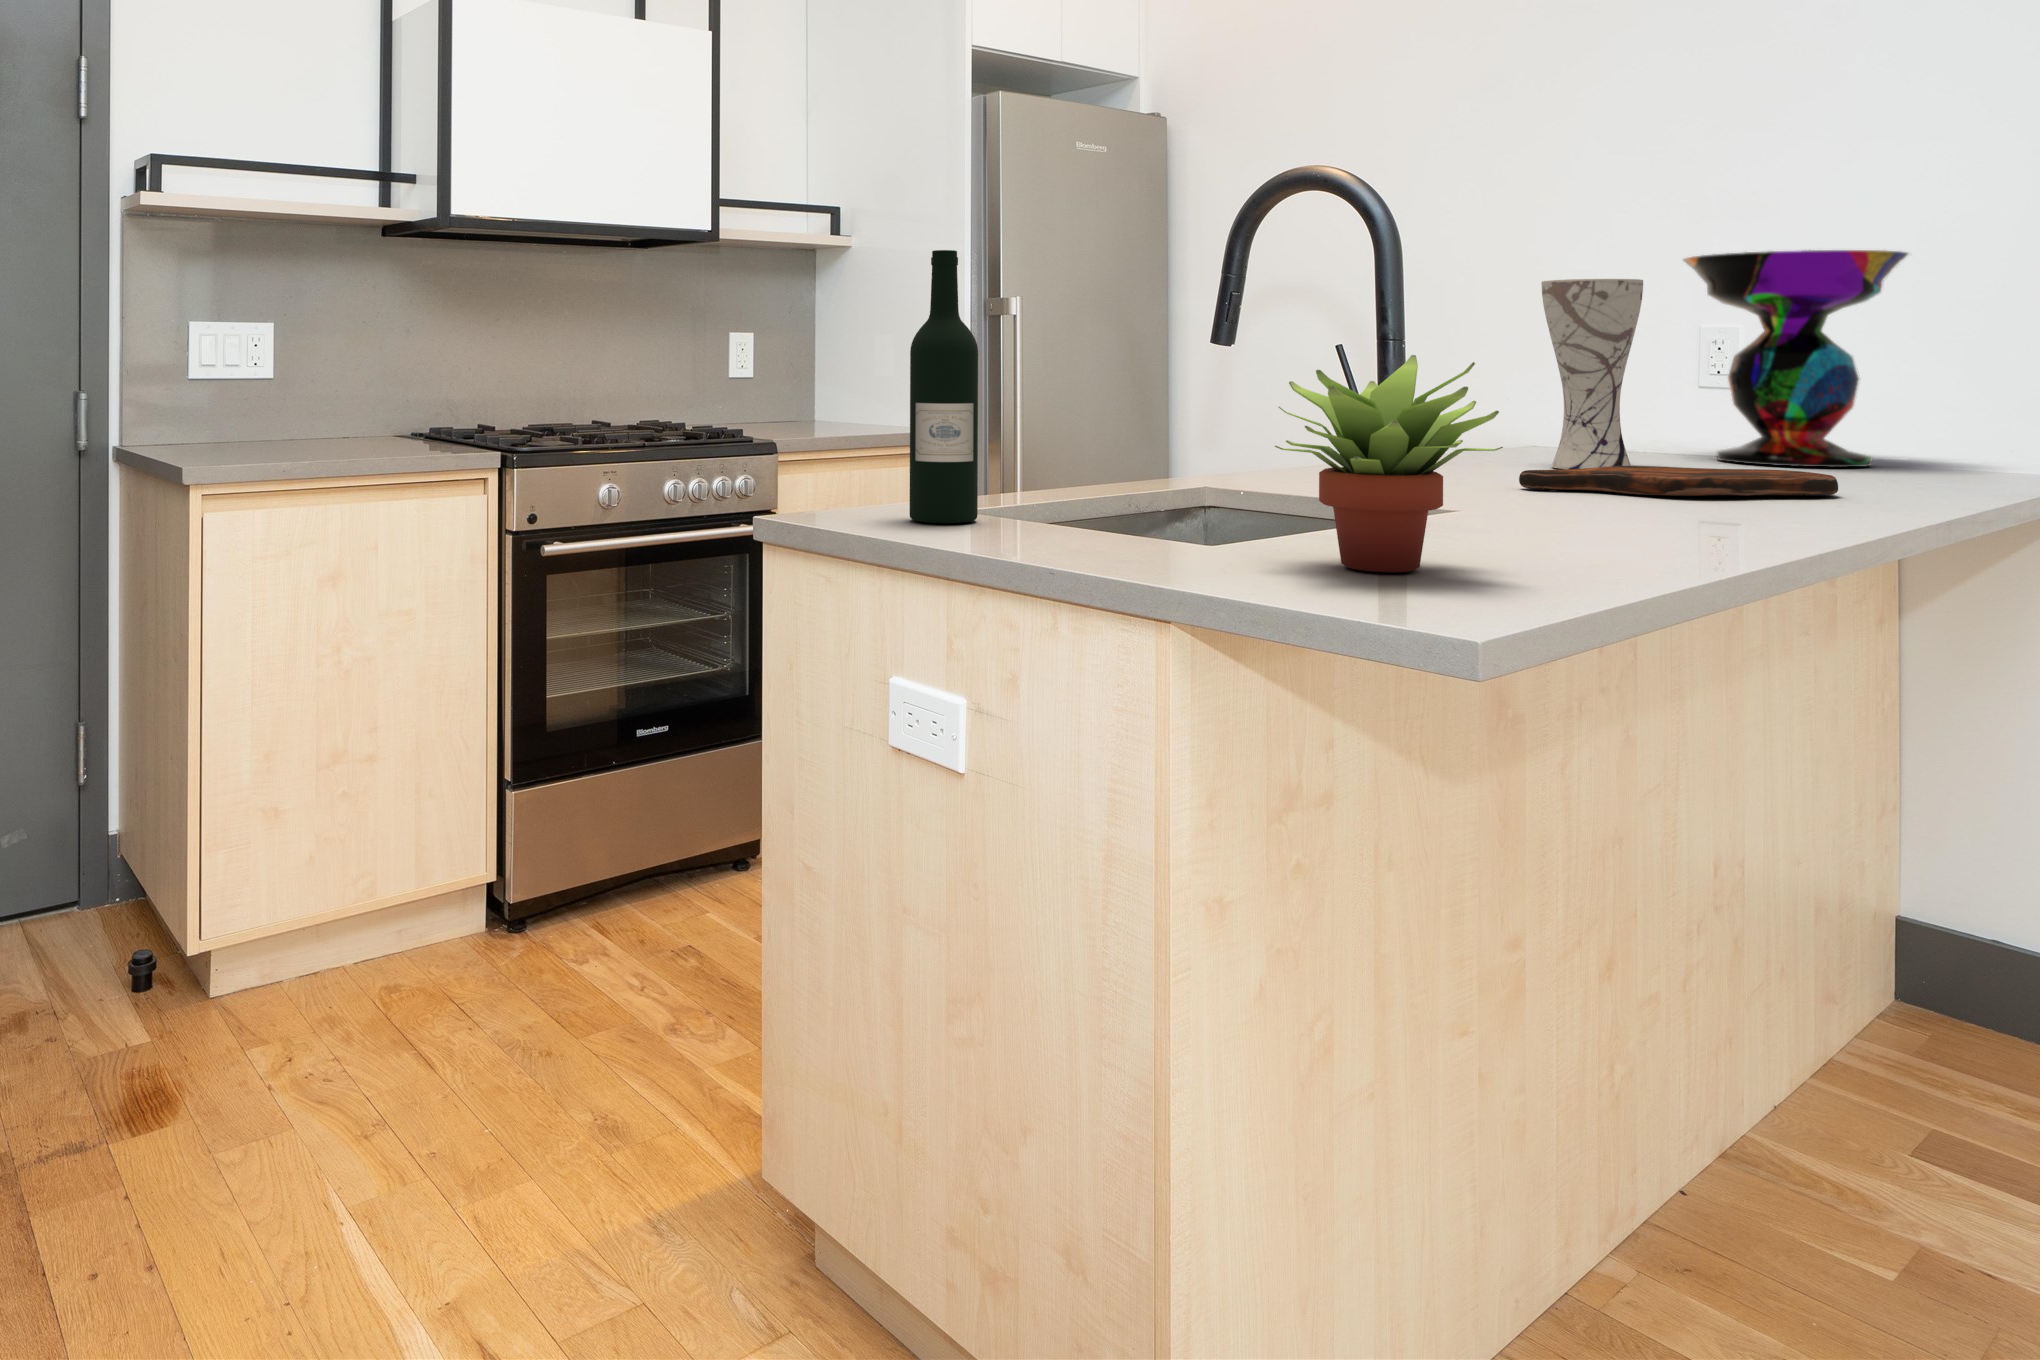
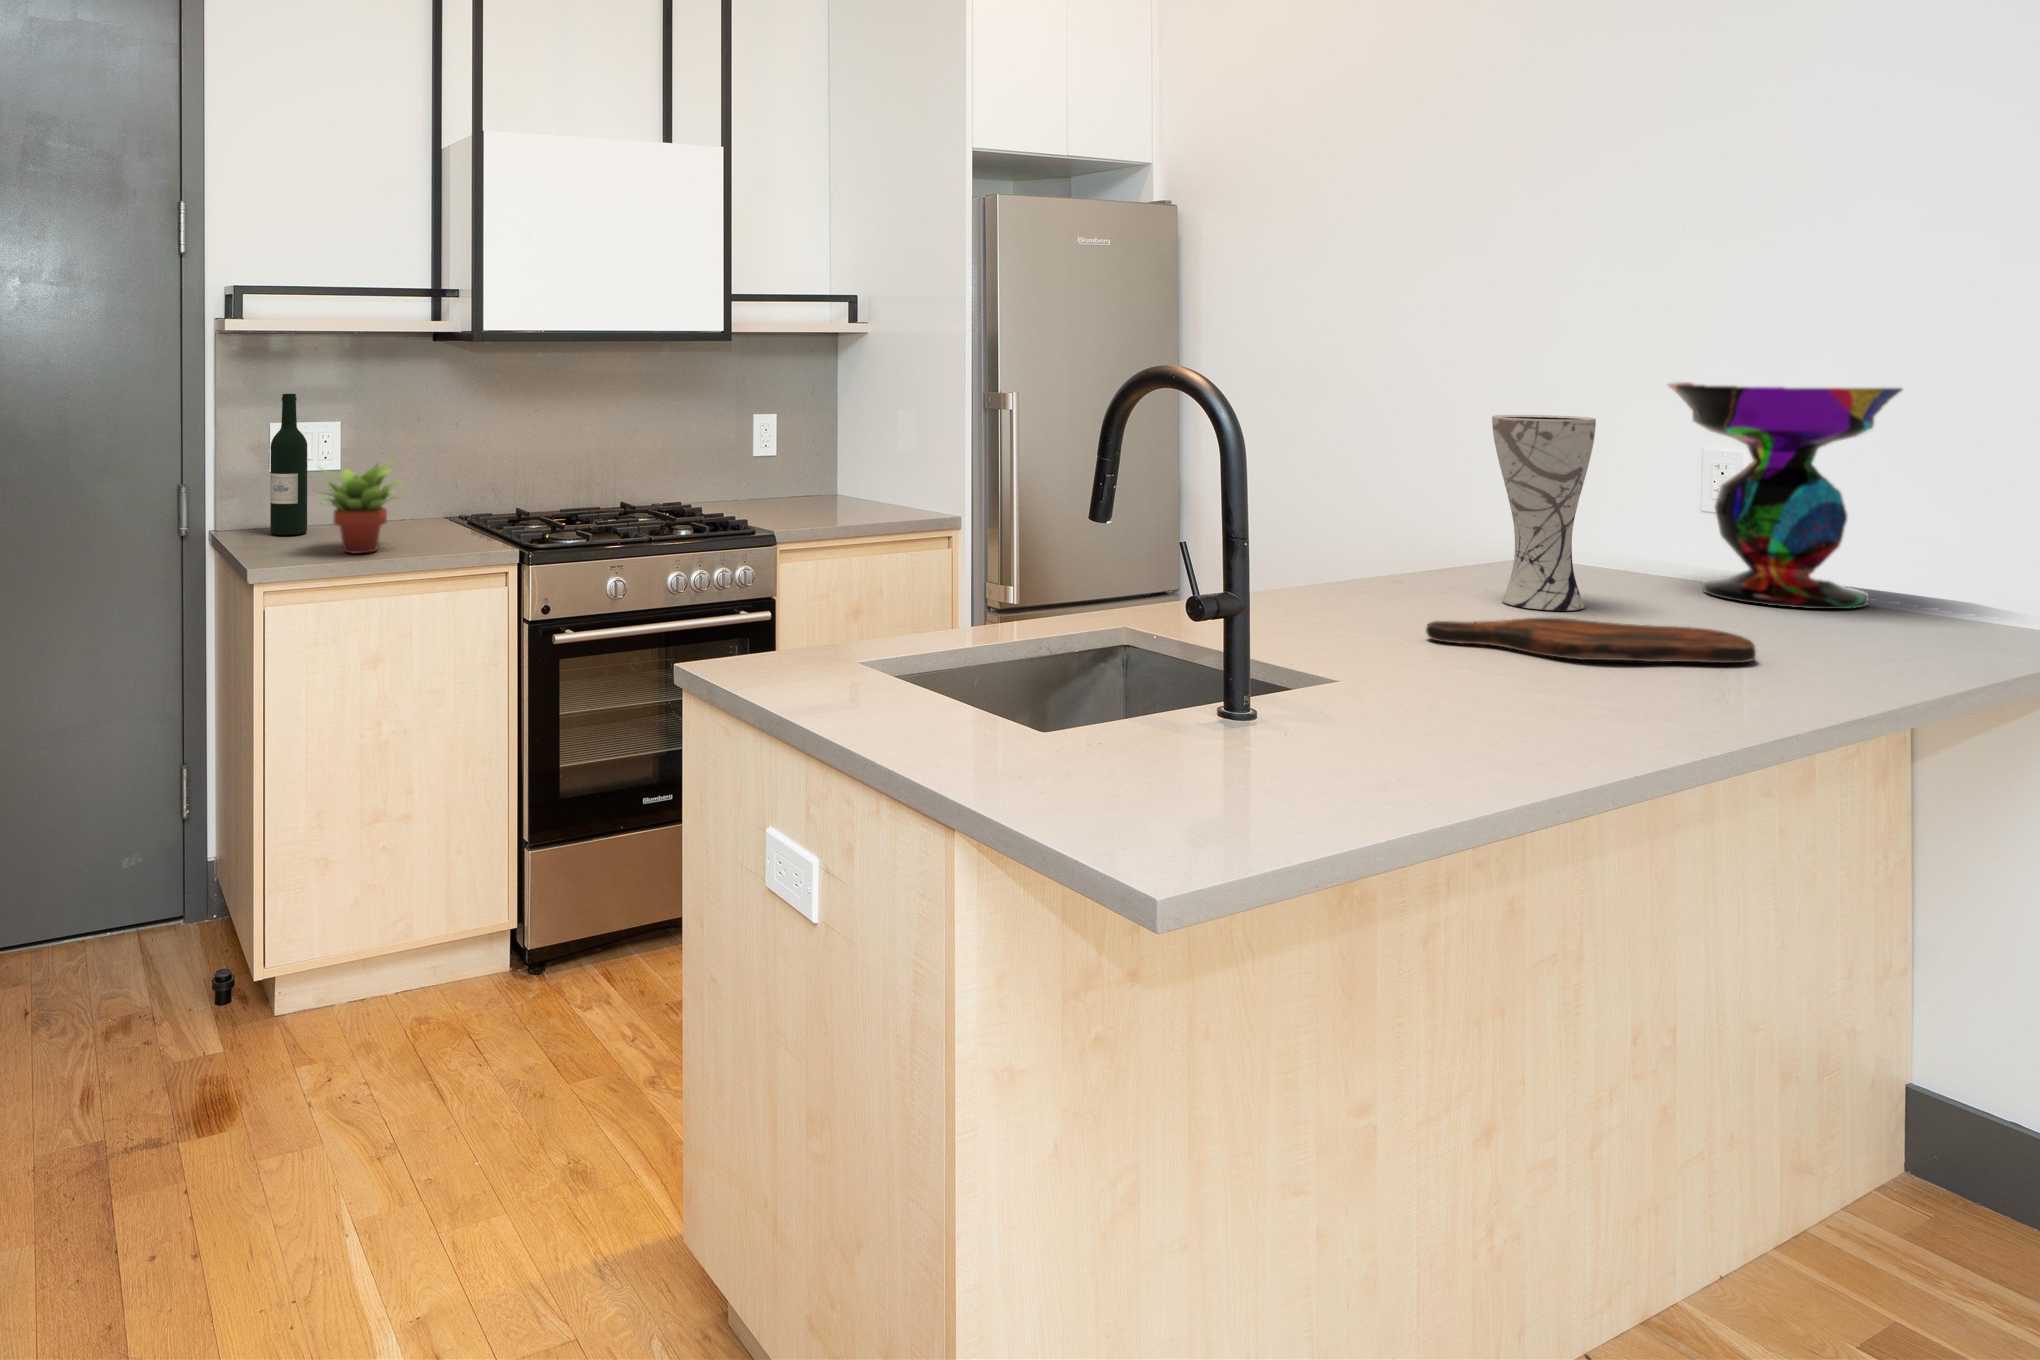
wine bottle: present [910,250,978,523] -> present [270,394,307,535]
succulent plant: present [1275,355,1503,572] -> present [317,459,403,553]

